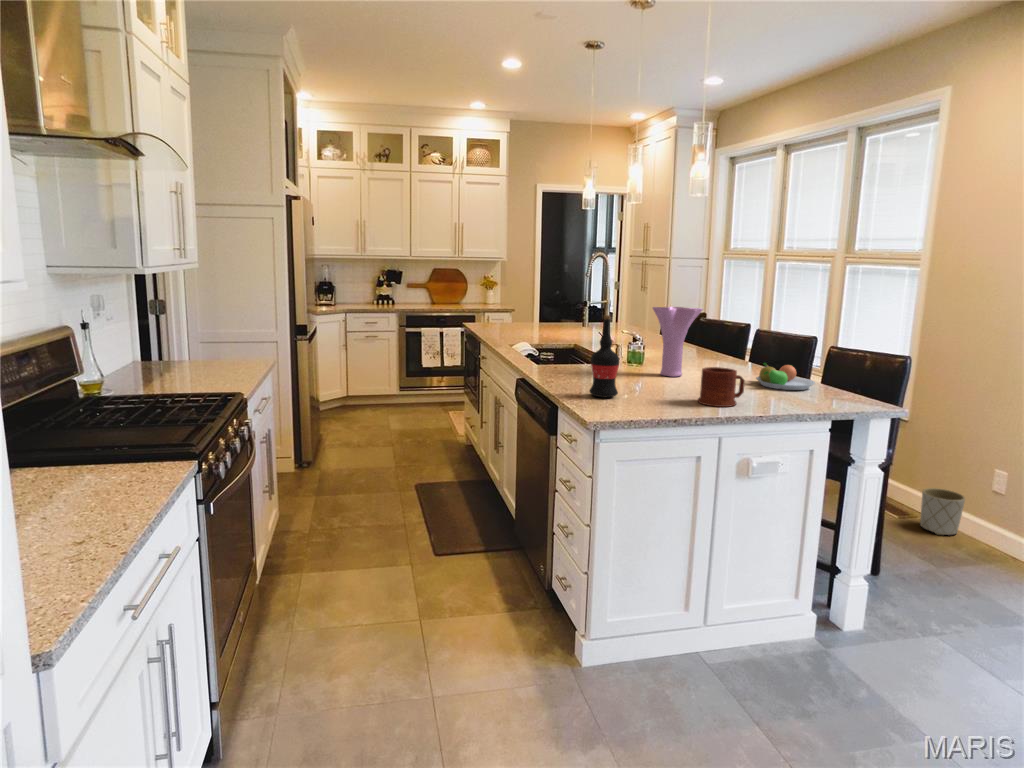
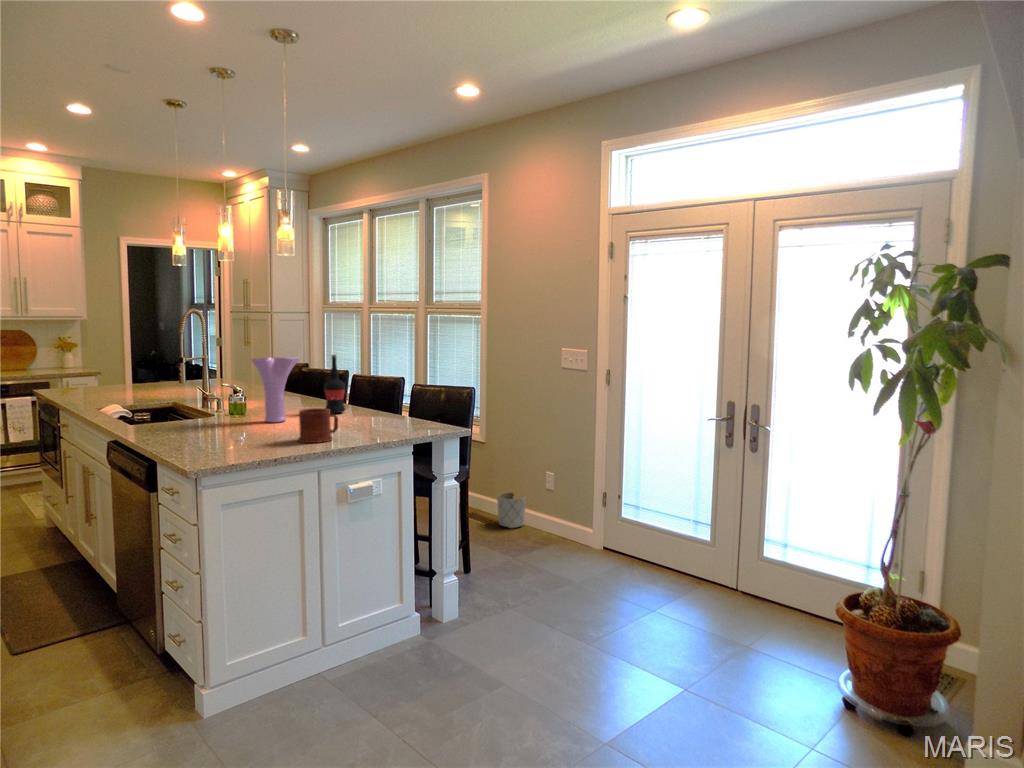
wine bottle: present [590,315,619,397] -> present [324,355,346,413]
fruit bowl: present [756,363,815,390] -> none [352,402,400,423]

